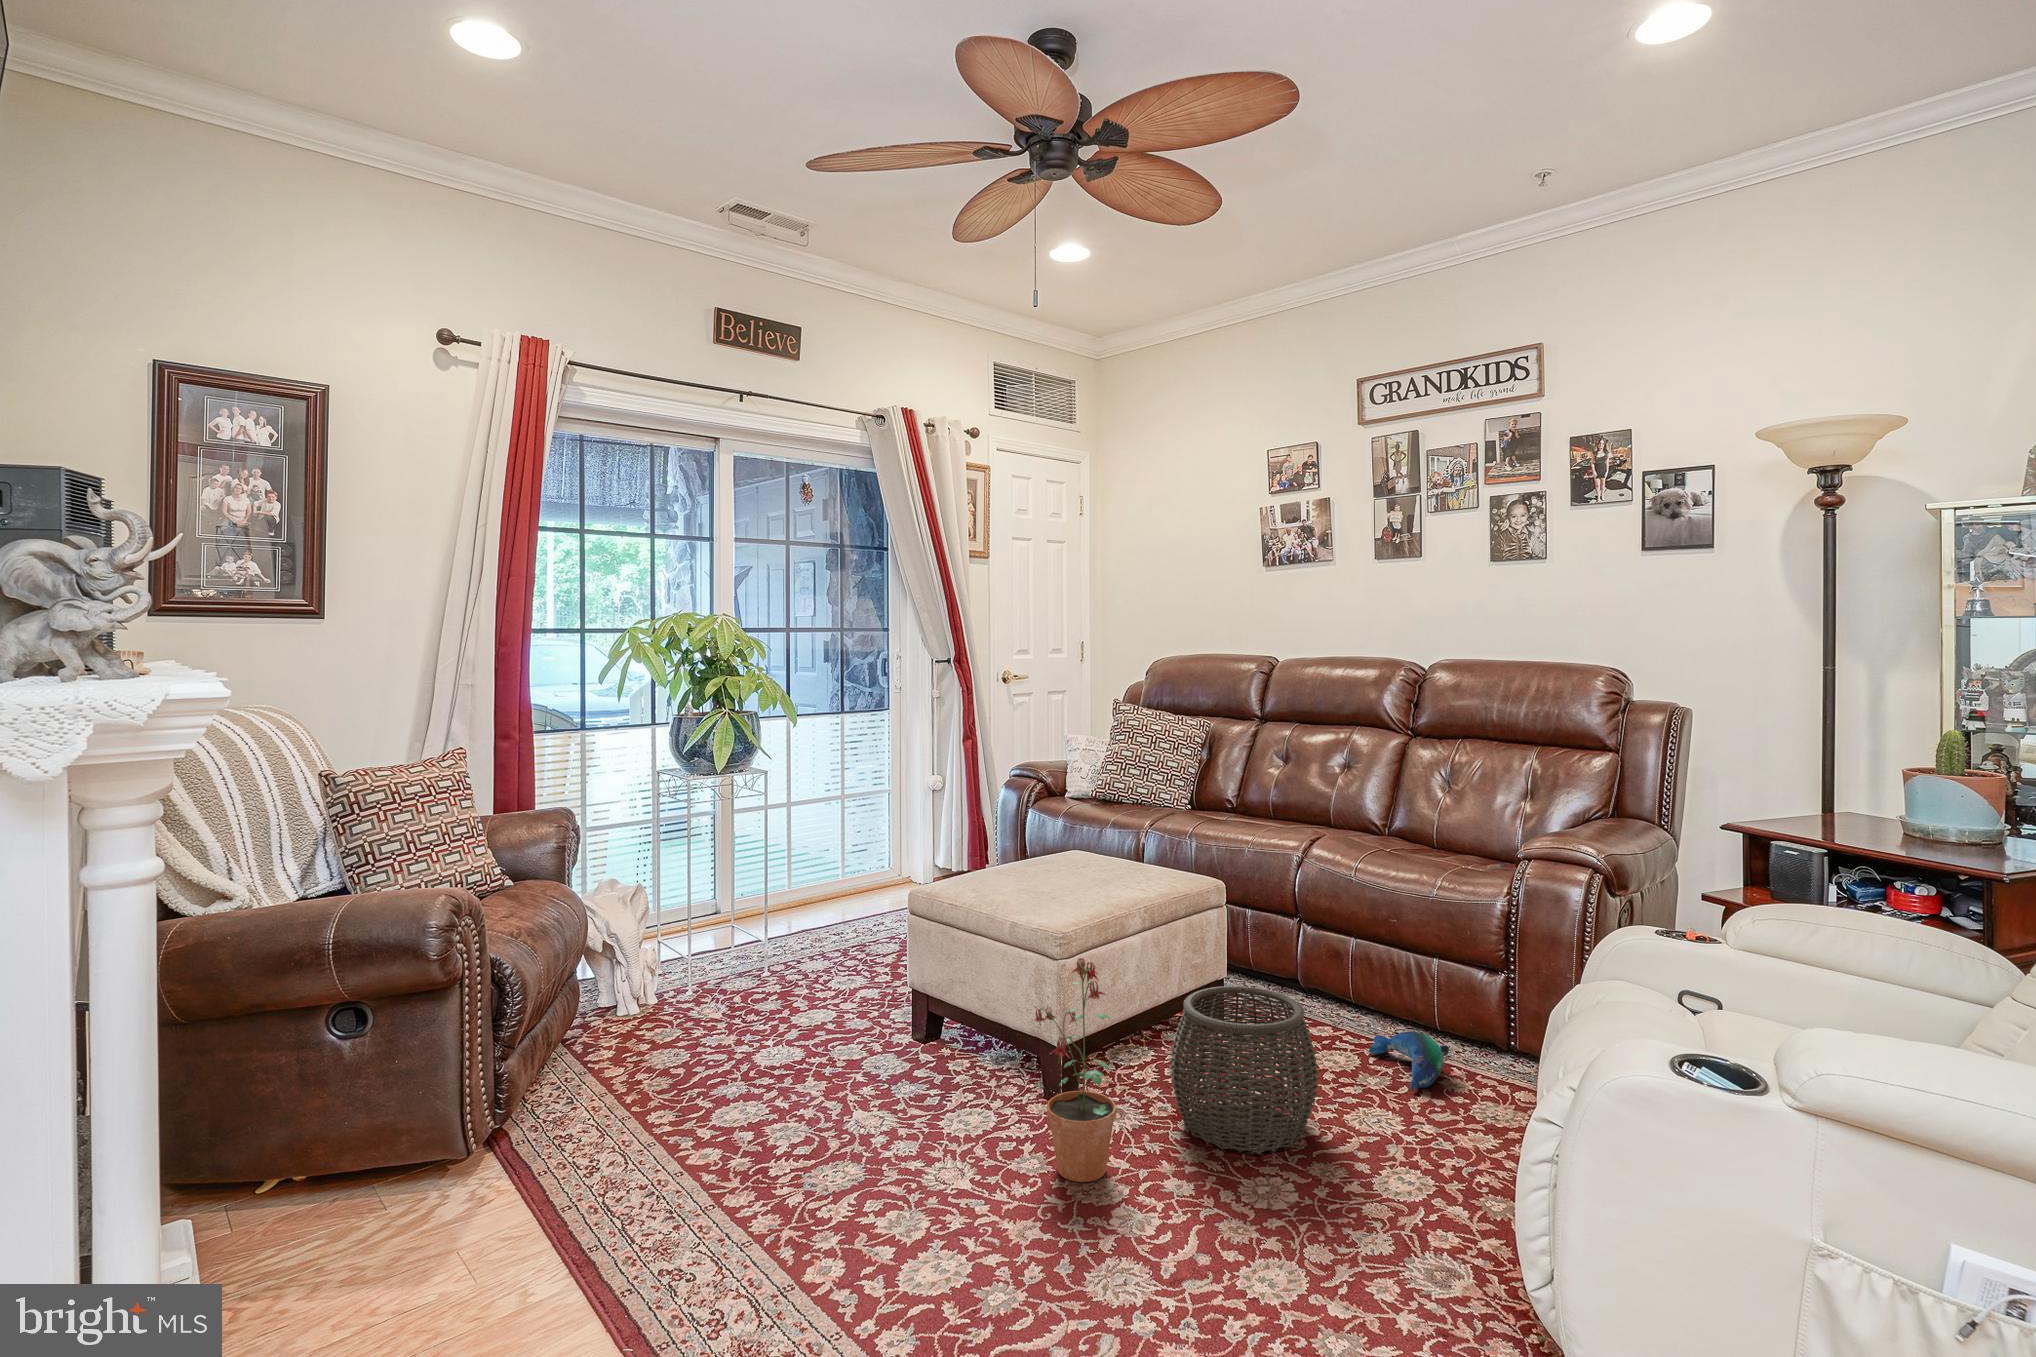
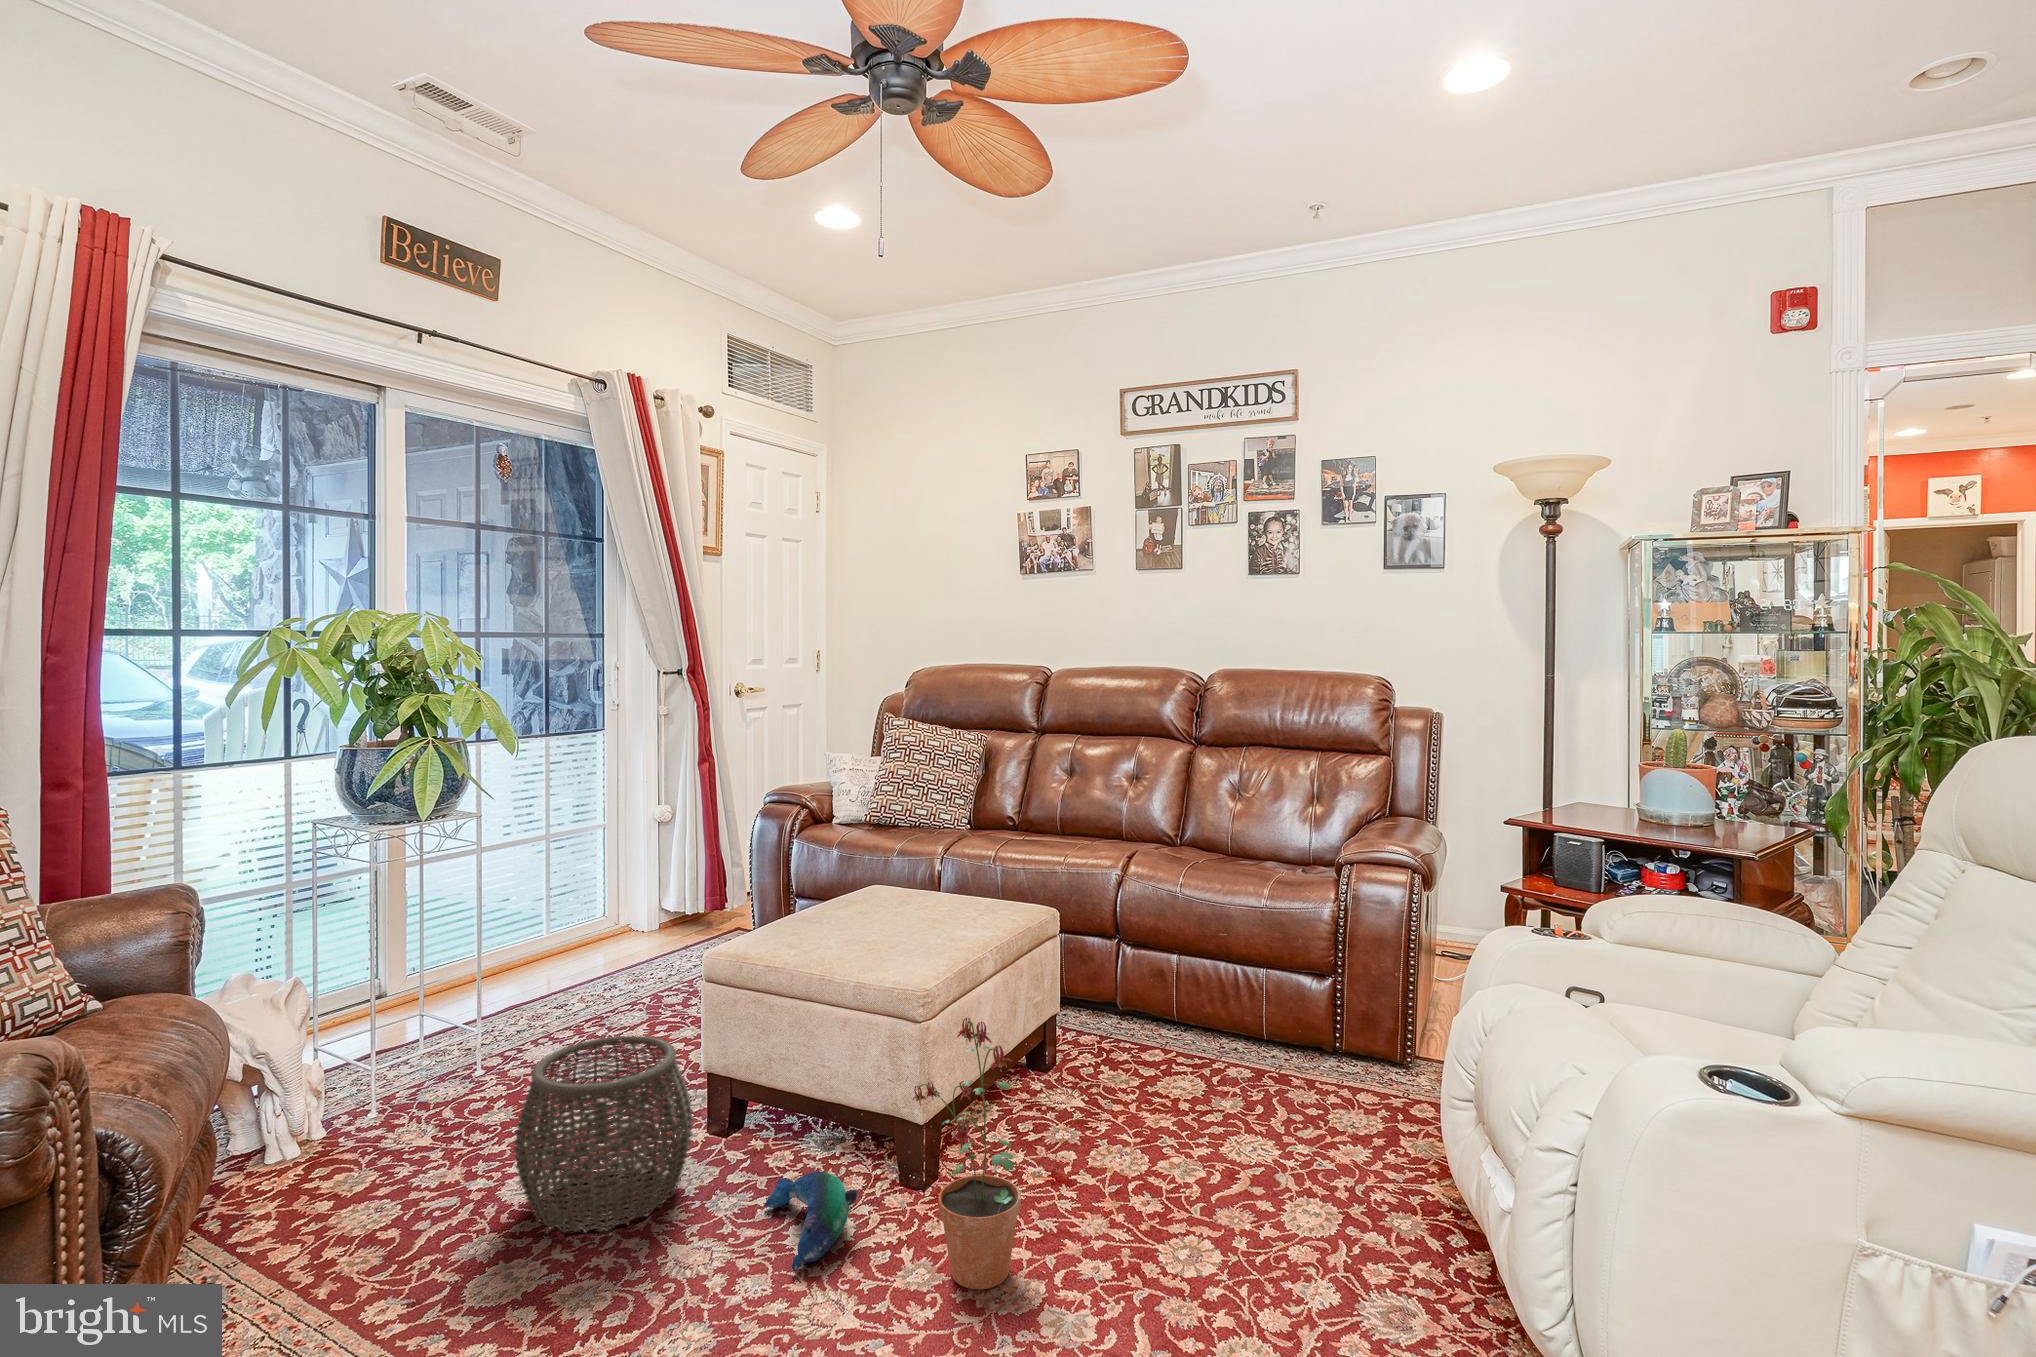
woven basket: present [1169,986,1319,1154] -> present [513,1036,694,1233]
plush toy: present [1369,1031,1449,1091] -> present [765,1171,857,1271]

